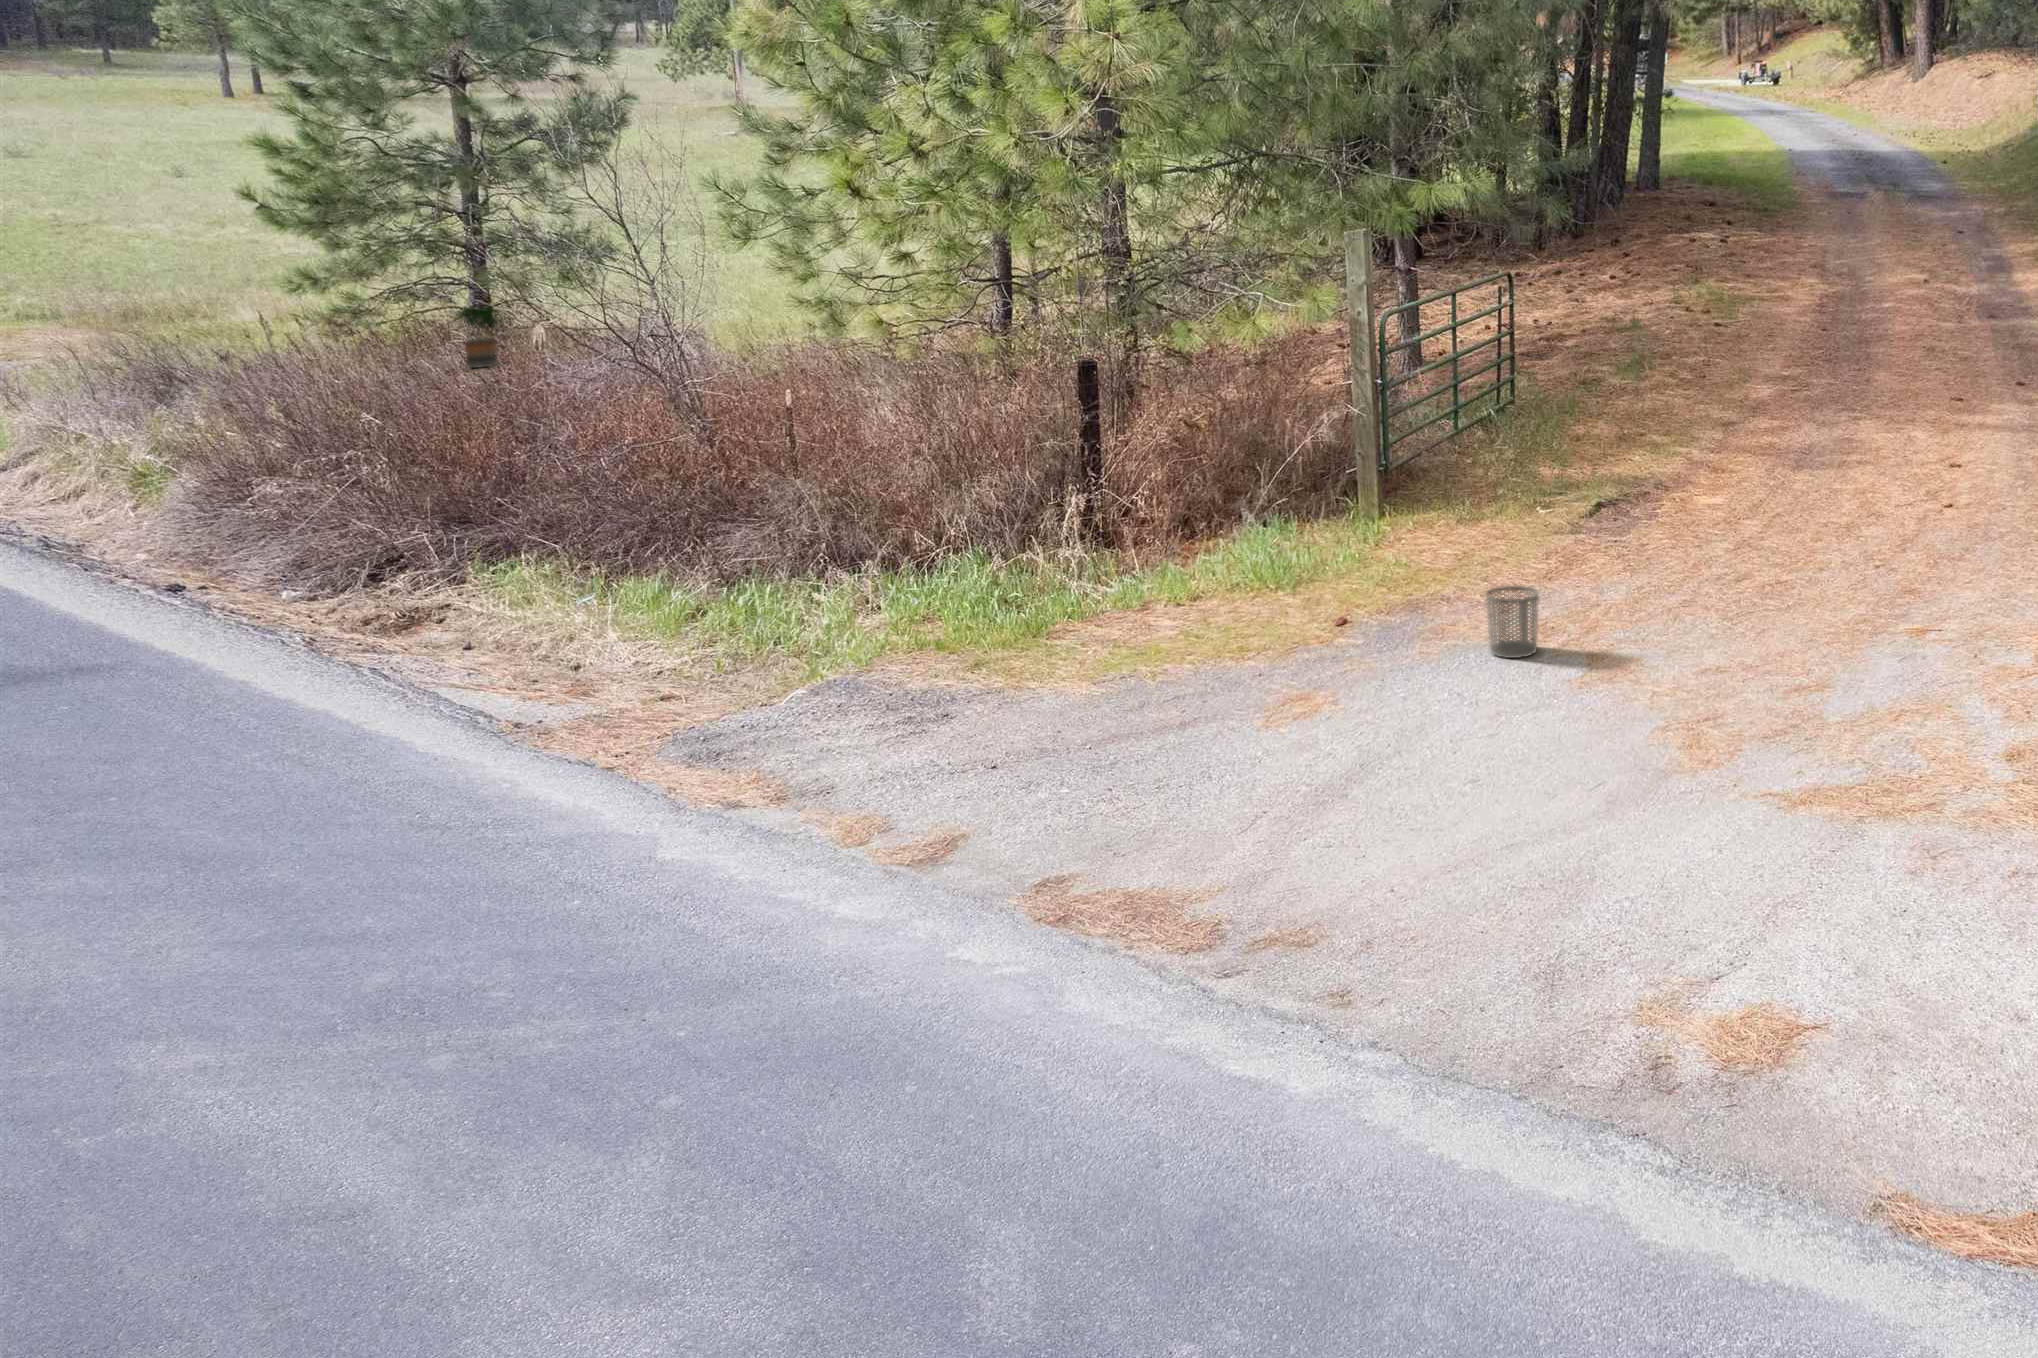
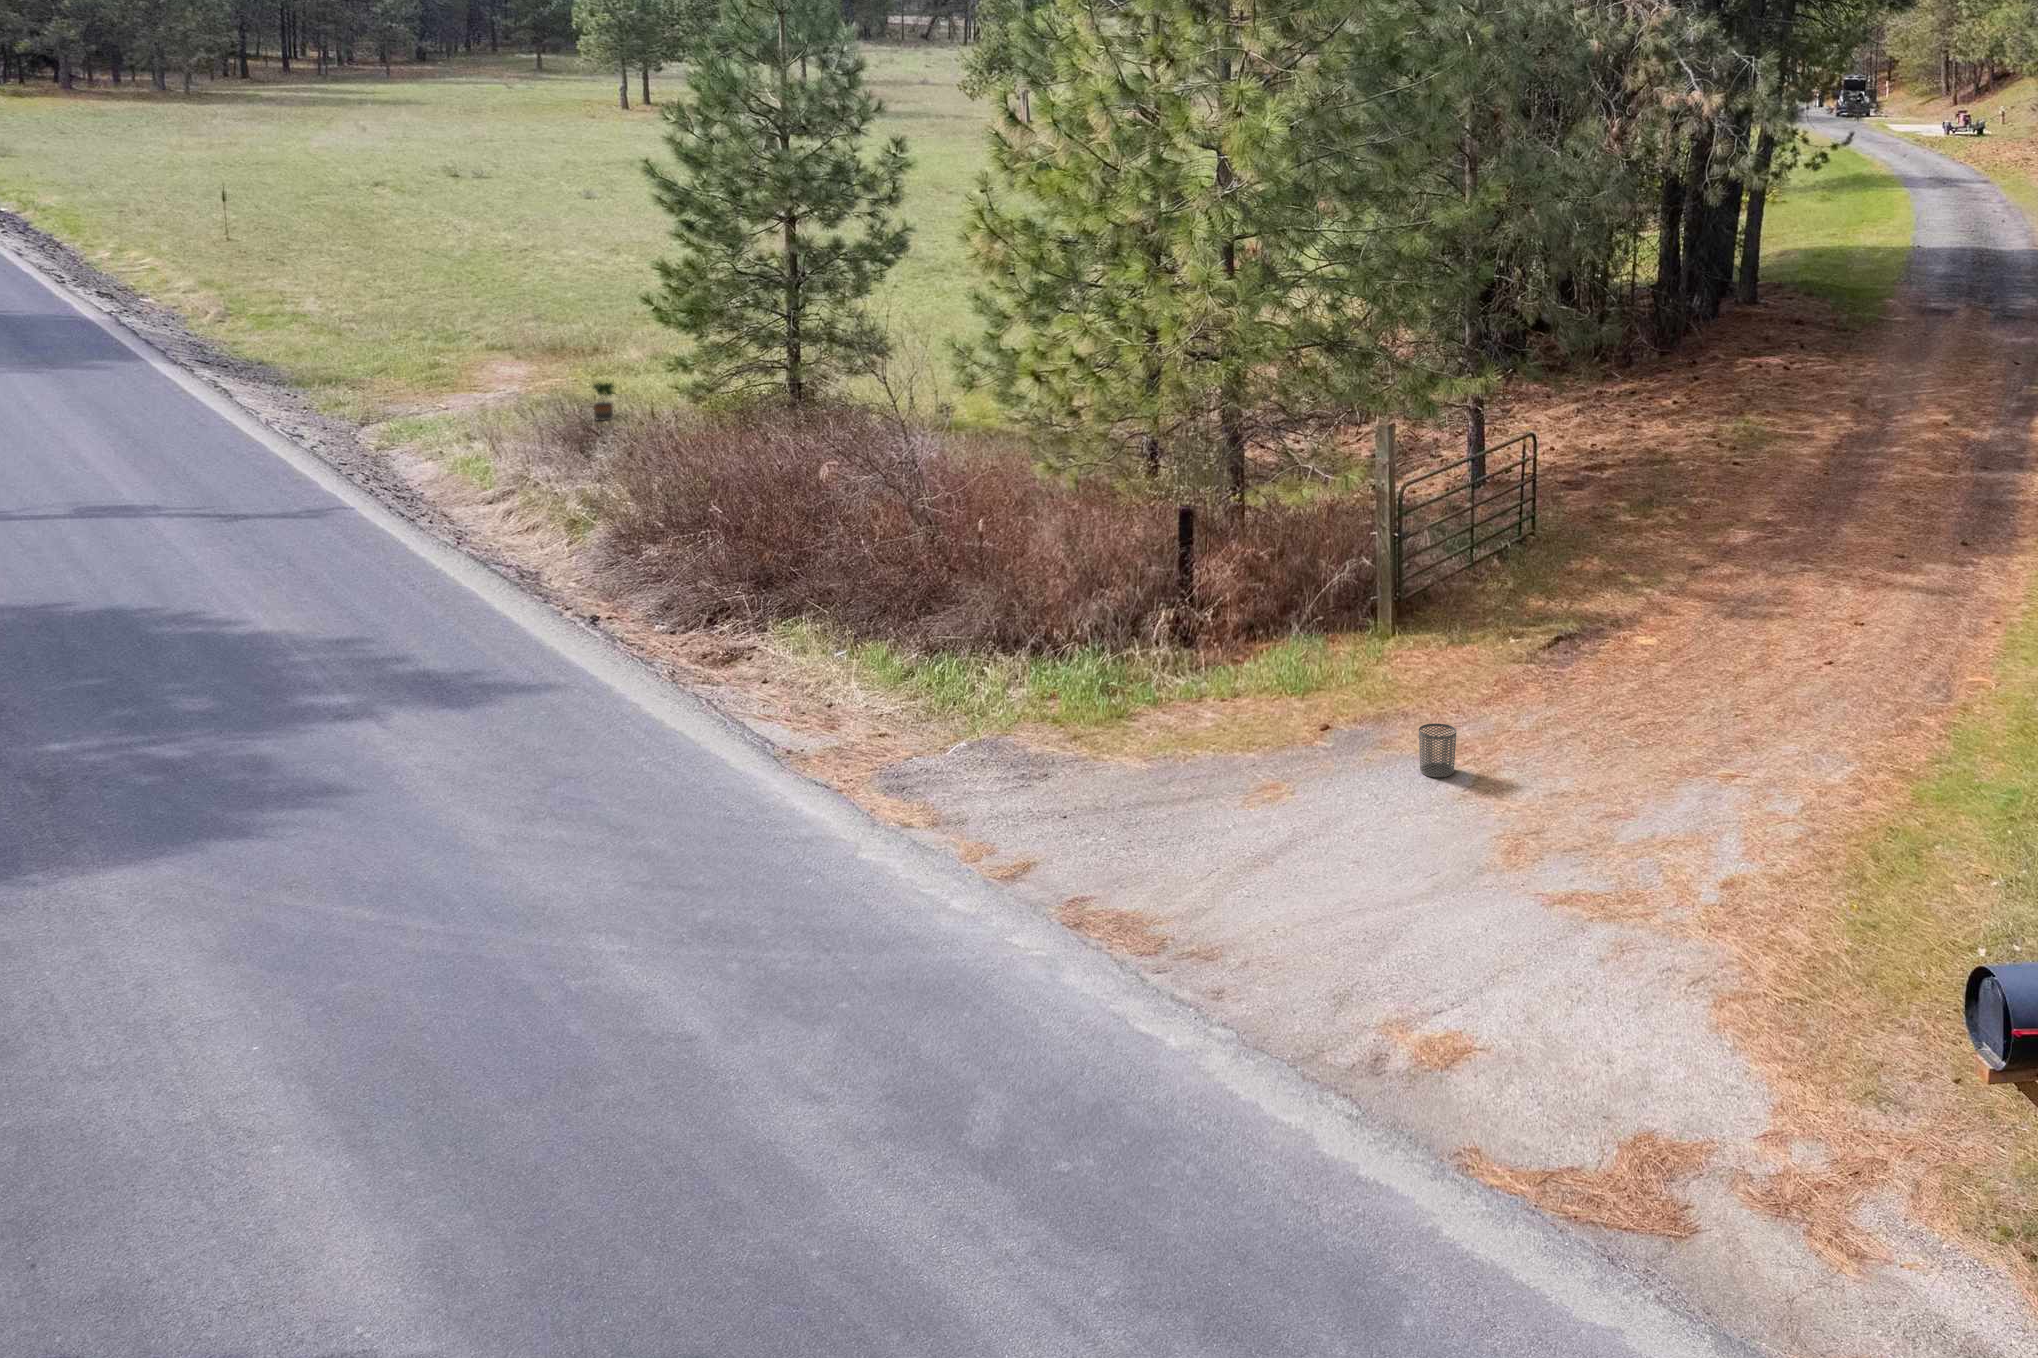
potted tree: present [456,306,500,368] -> present [593,383,616,420]

